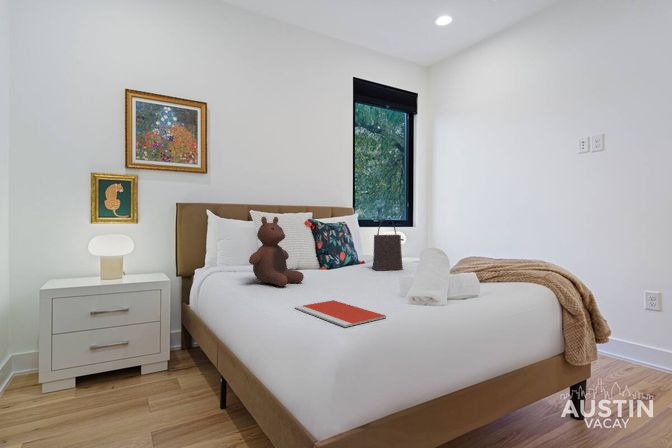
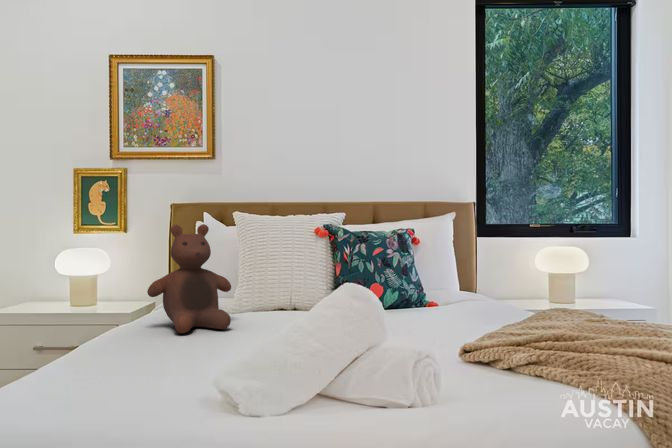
handbag: present [373,218,404,271] -> none [409,222,471,321]
notebook: present [295,300,386,327] -> none [57,362,172,404]

